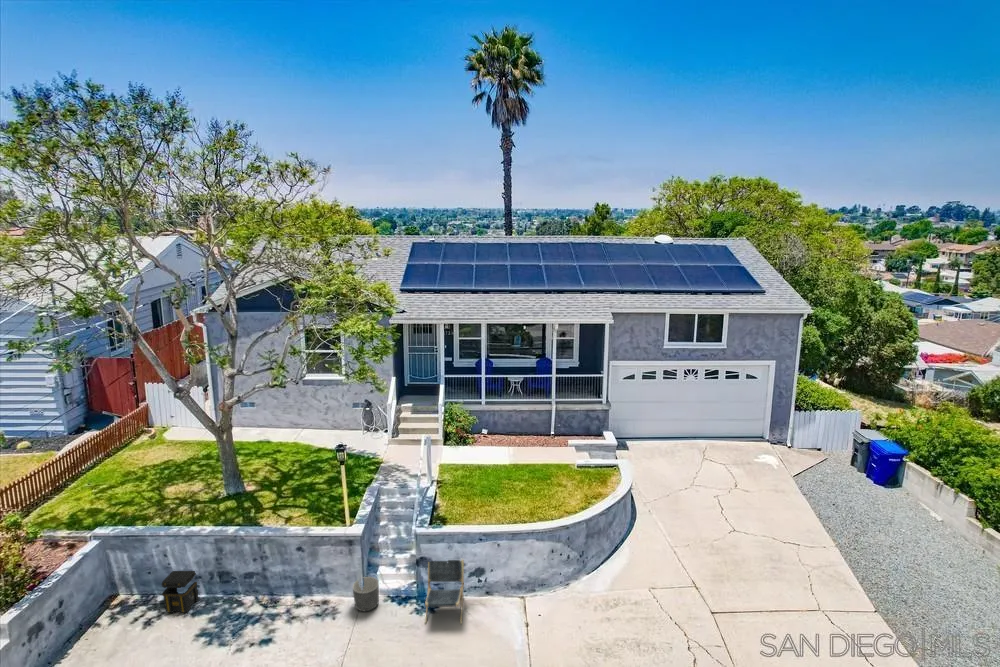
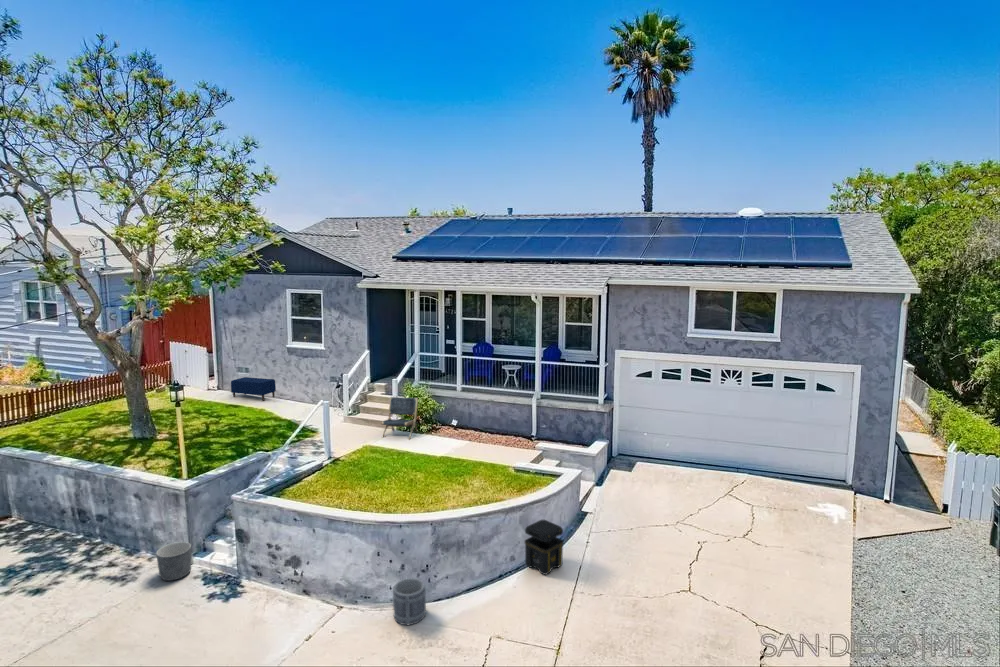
bench: none [252,411,297,434] -> present [231,377,276,401]
lounge chair: present [425,559,464,624] -> present [381,397,418,440]
bucket: none [568,564,592,598] -> present [393,578,426,625]
toolbox: present [162,571,199,613] -> present [525,520,563,575]

